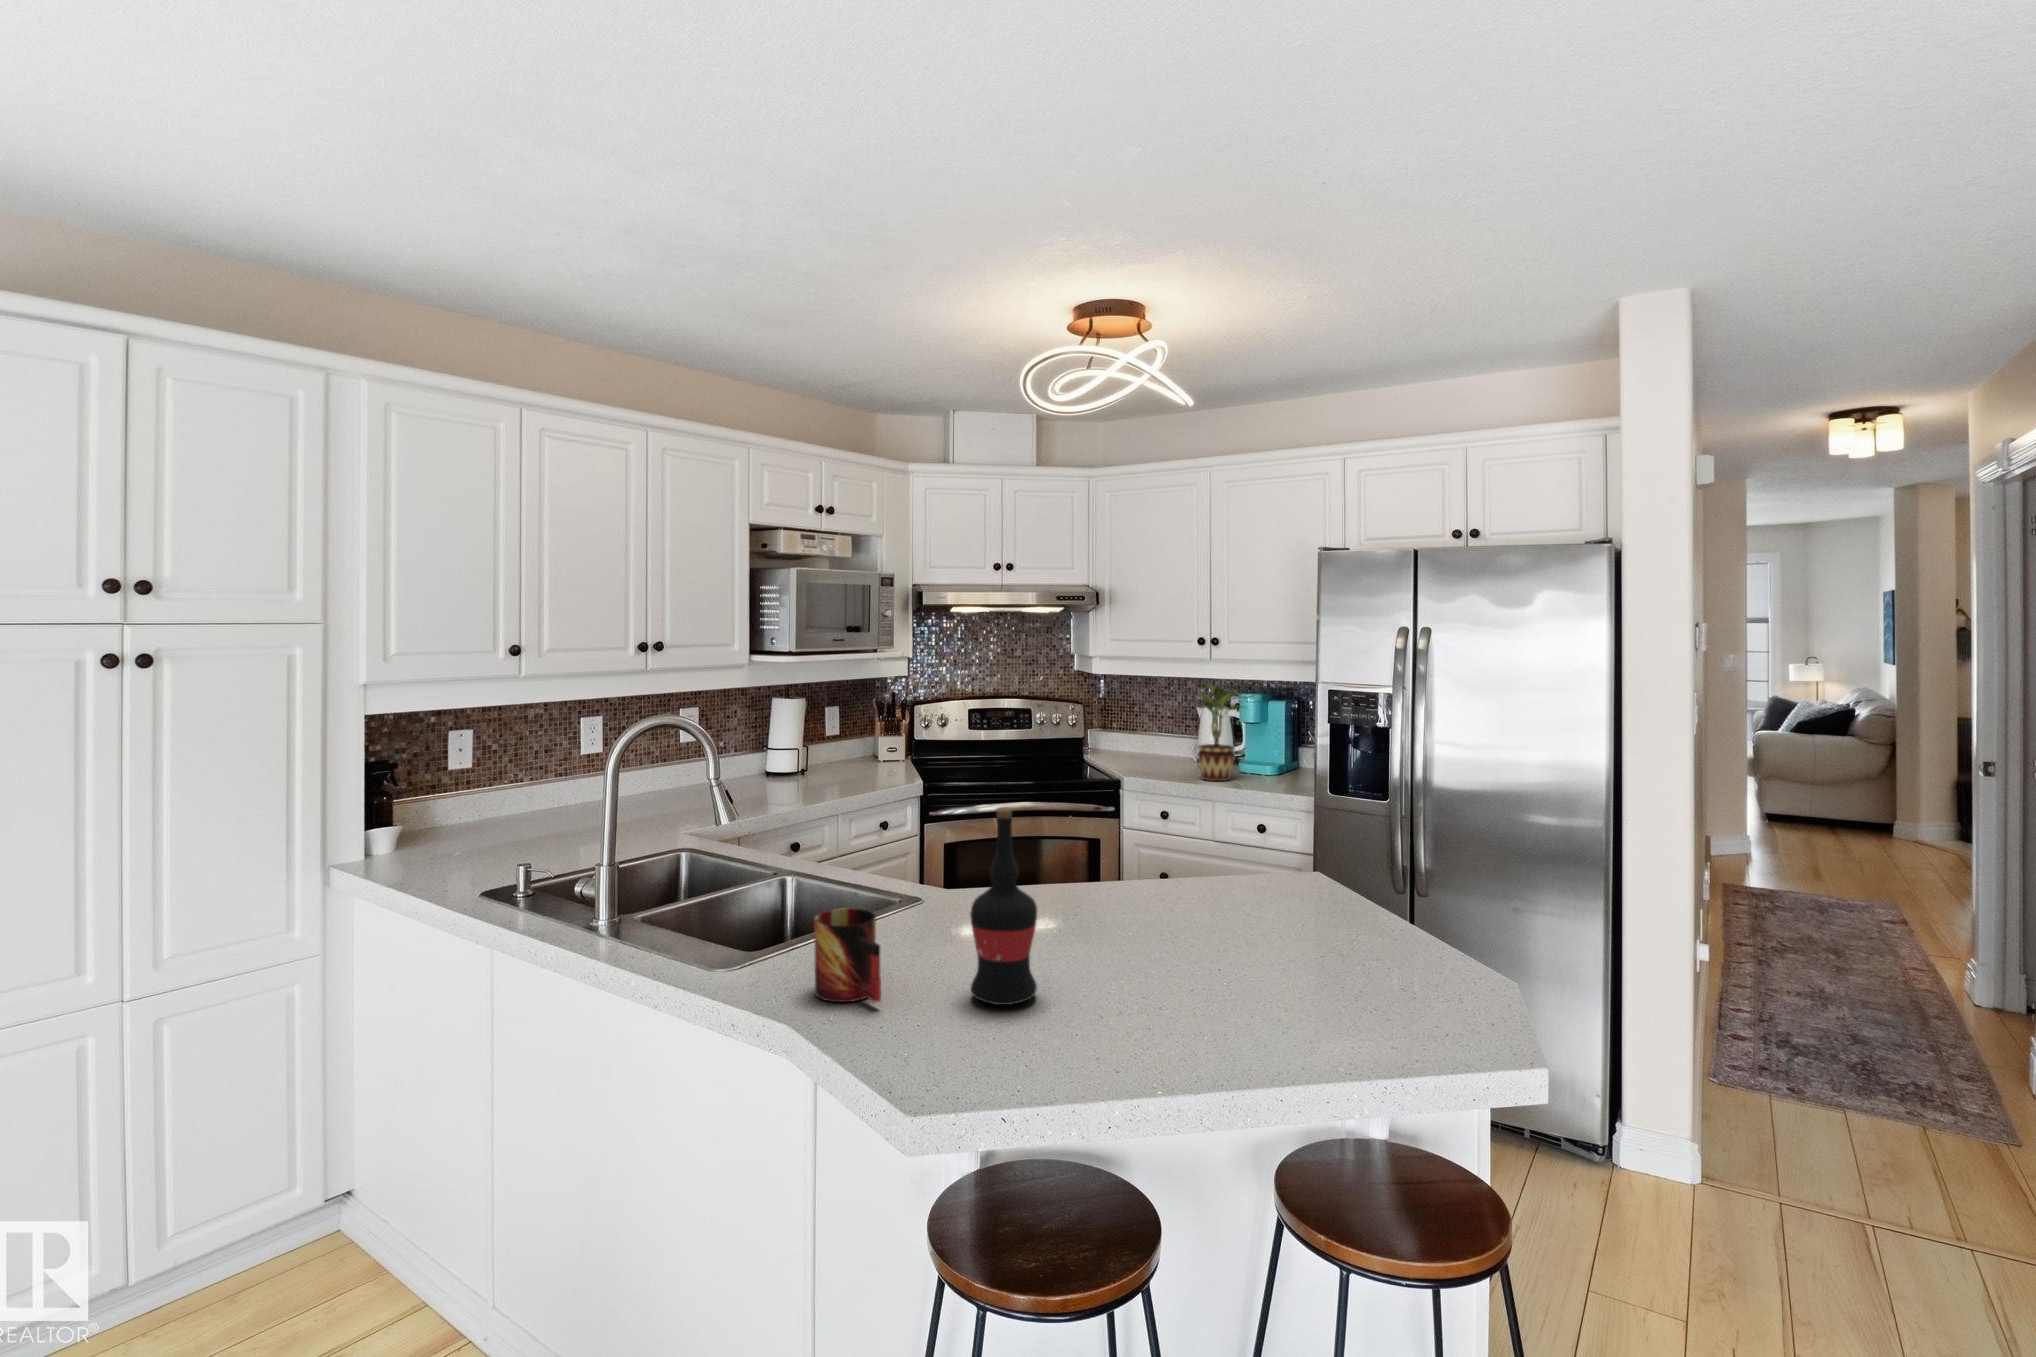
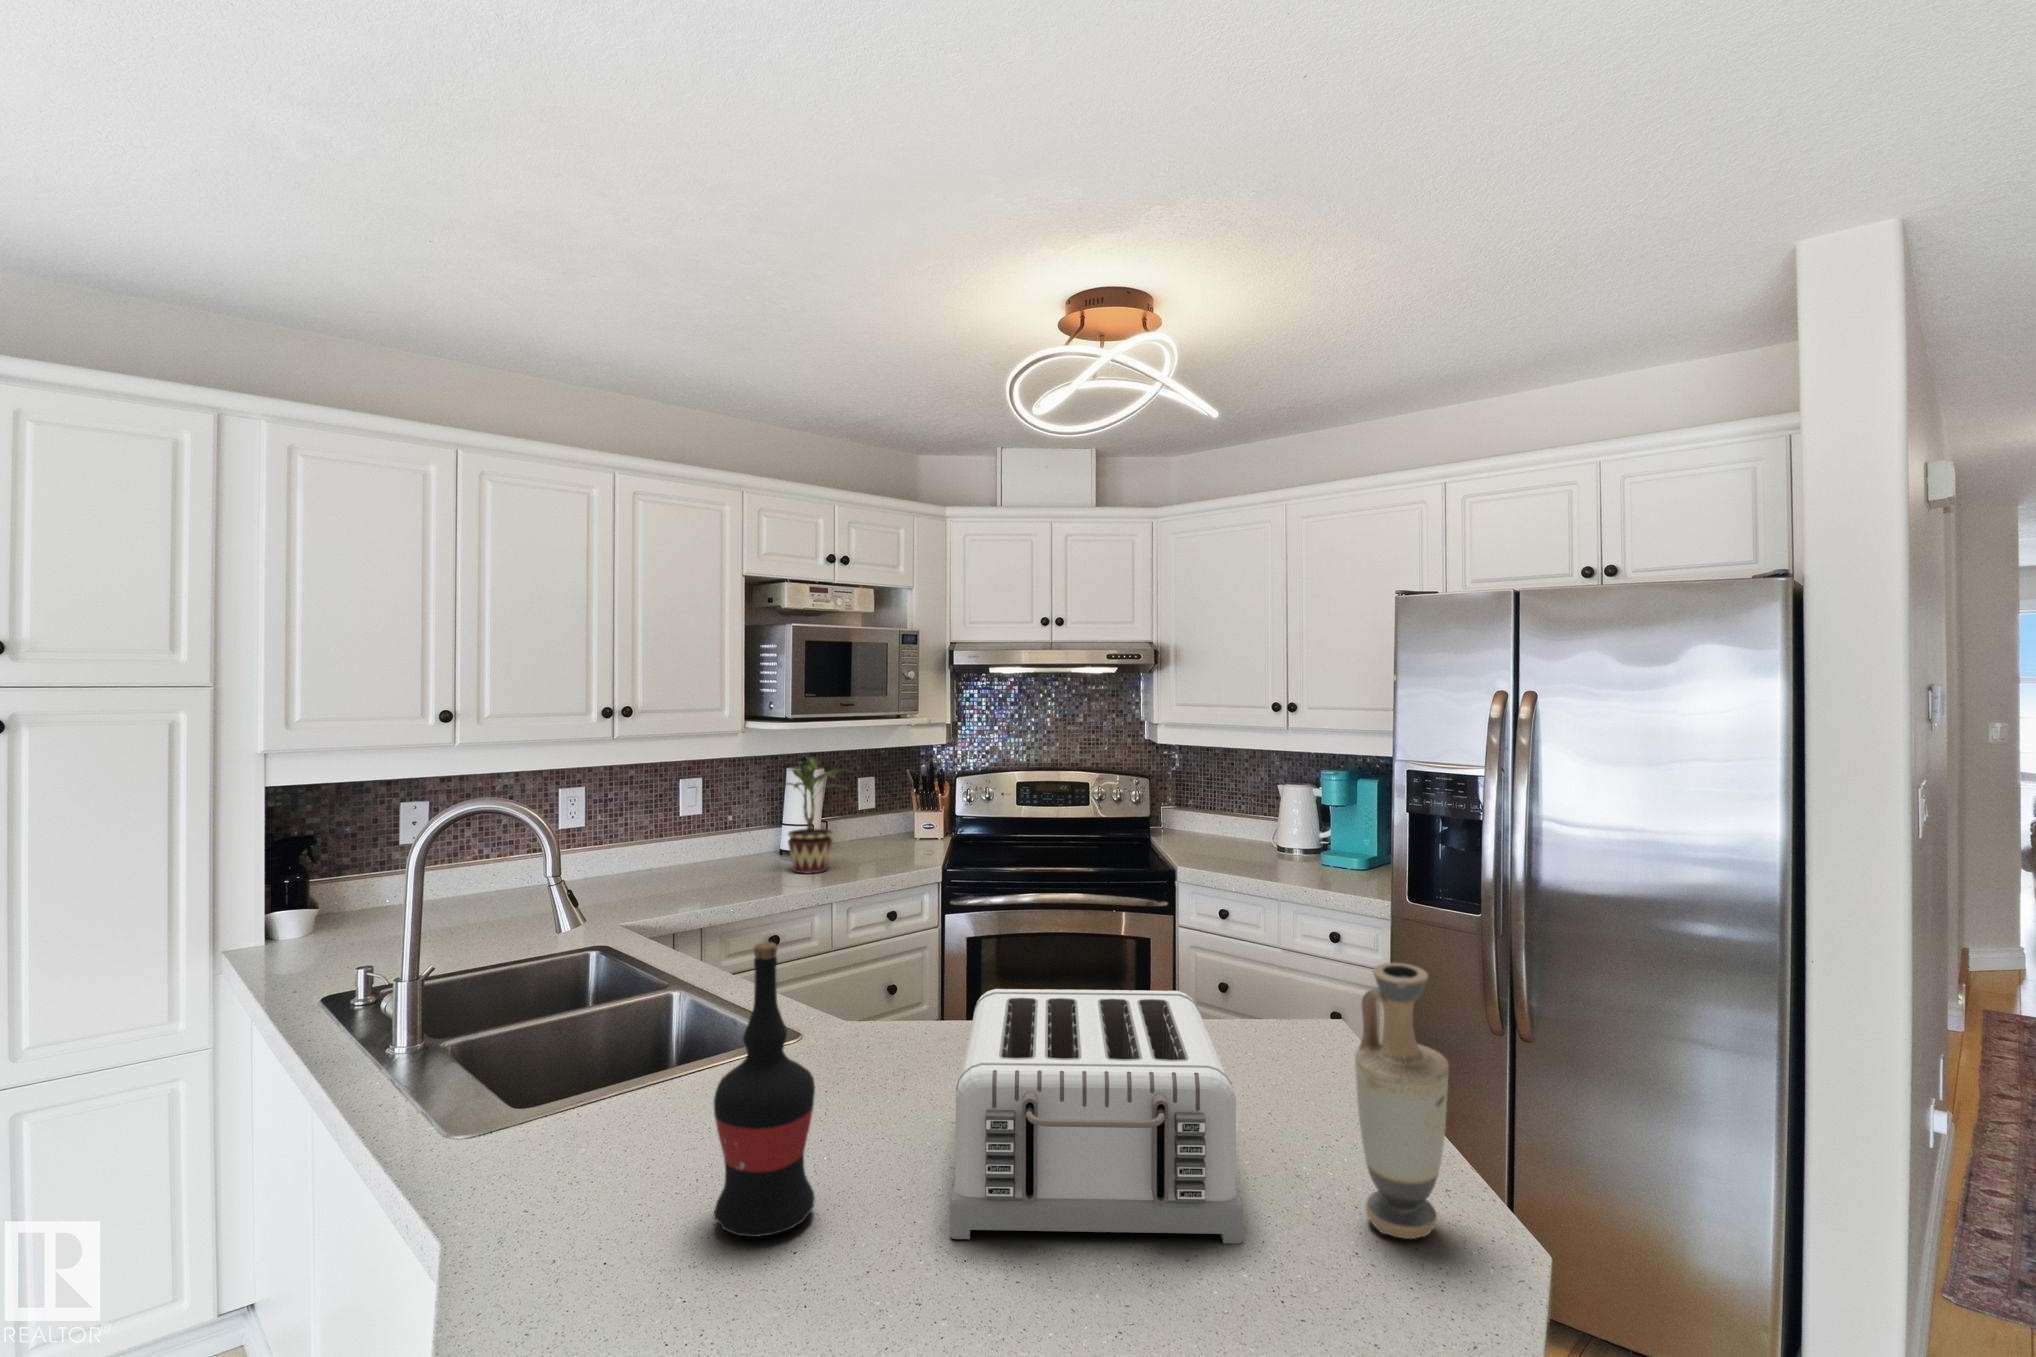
potted plant: present [1193,684,1240,781] -> present [775,758,845,873]
vase: none [1389,809,1450,982] -> present [1355,963,1449,1239]
toaster: none [1095,844,1323,999] -> present [950,989,1243,1244]
mug: present [814,908,881,1002] -> none [522,1069,613,1219]

